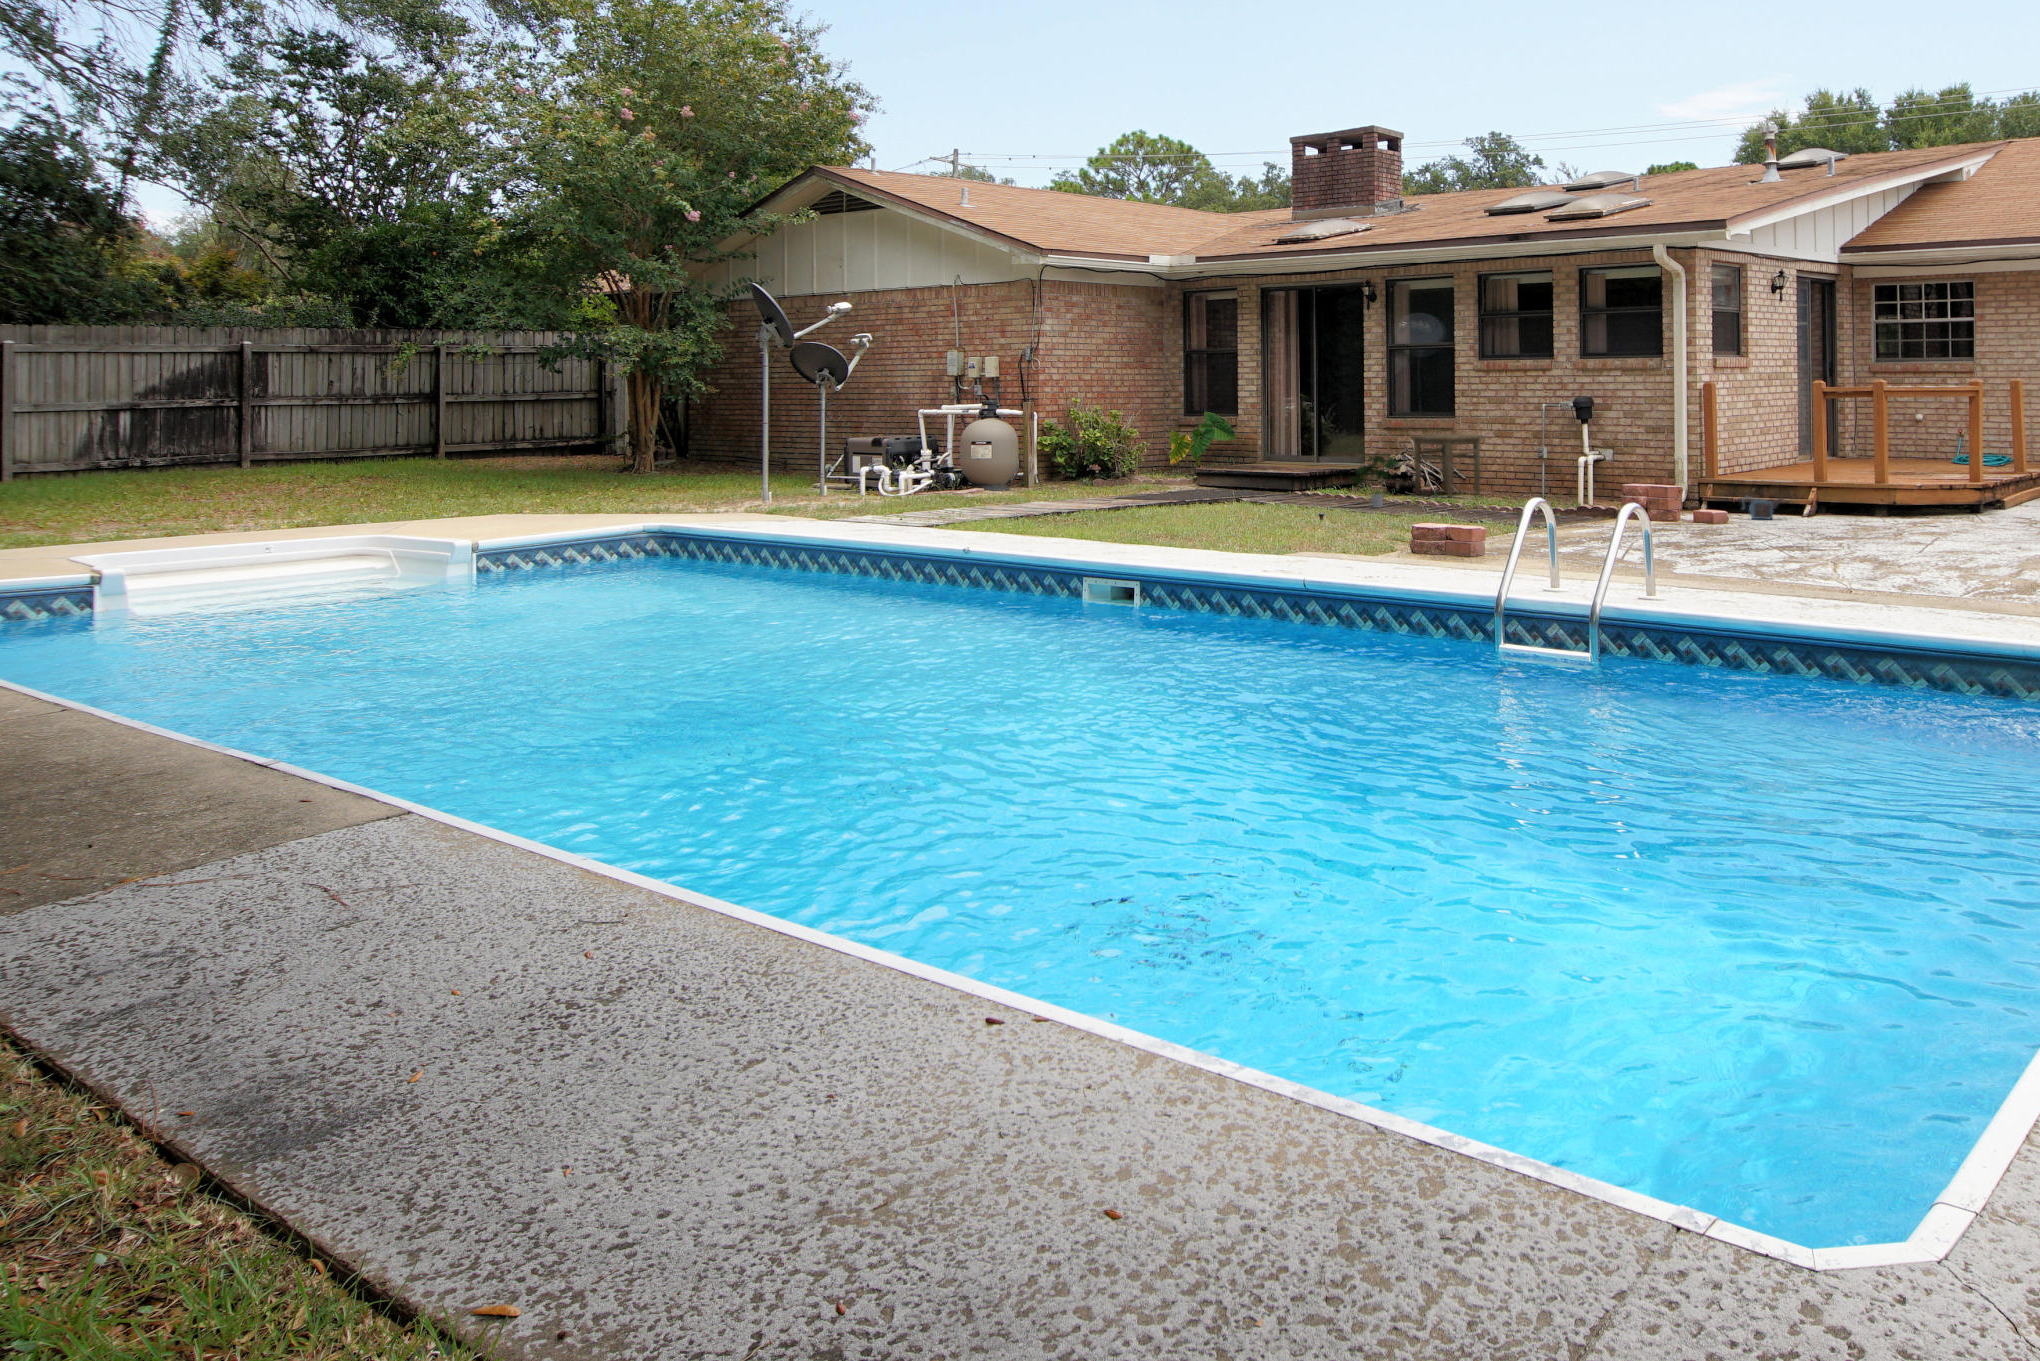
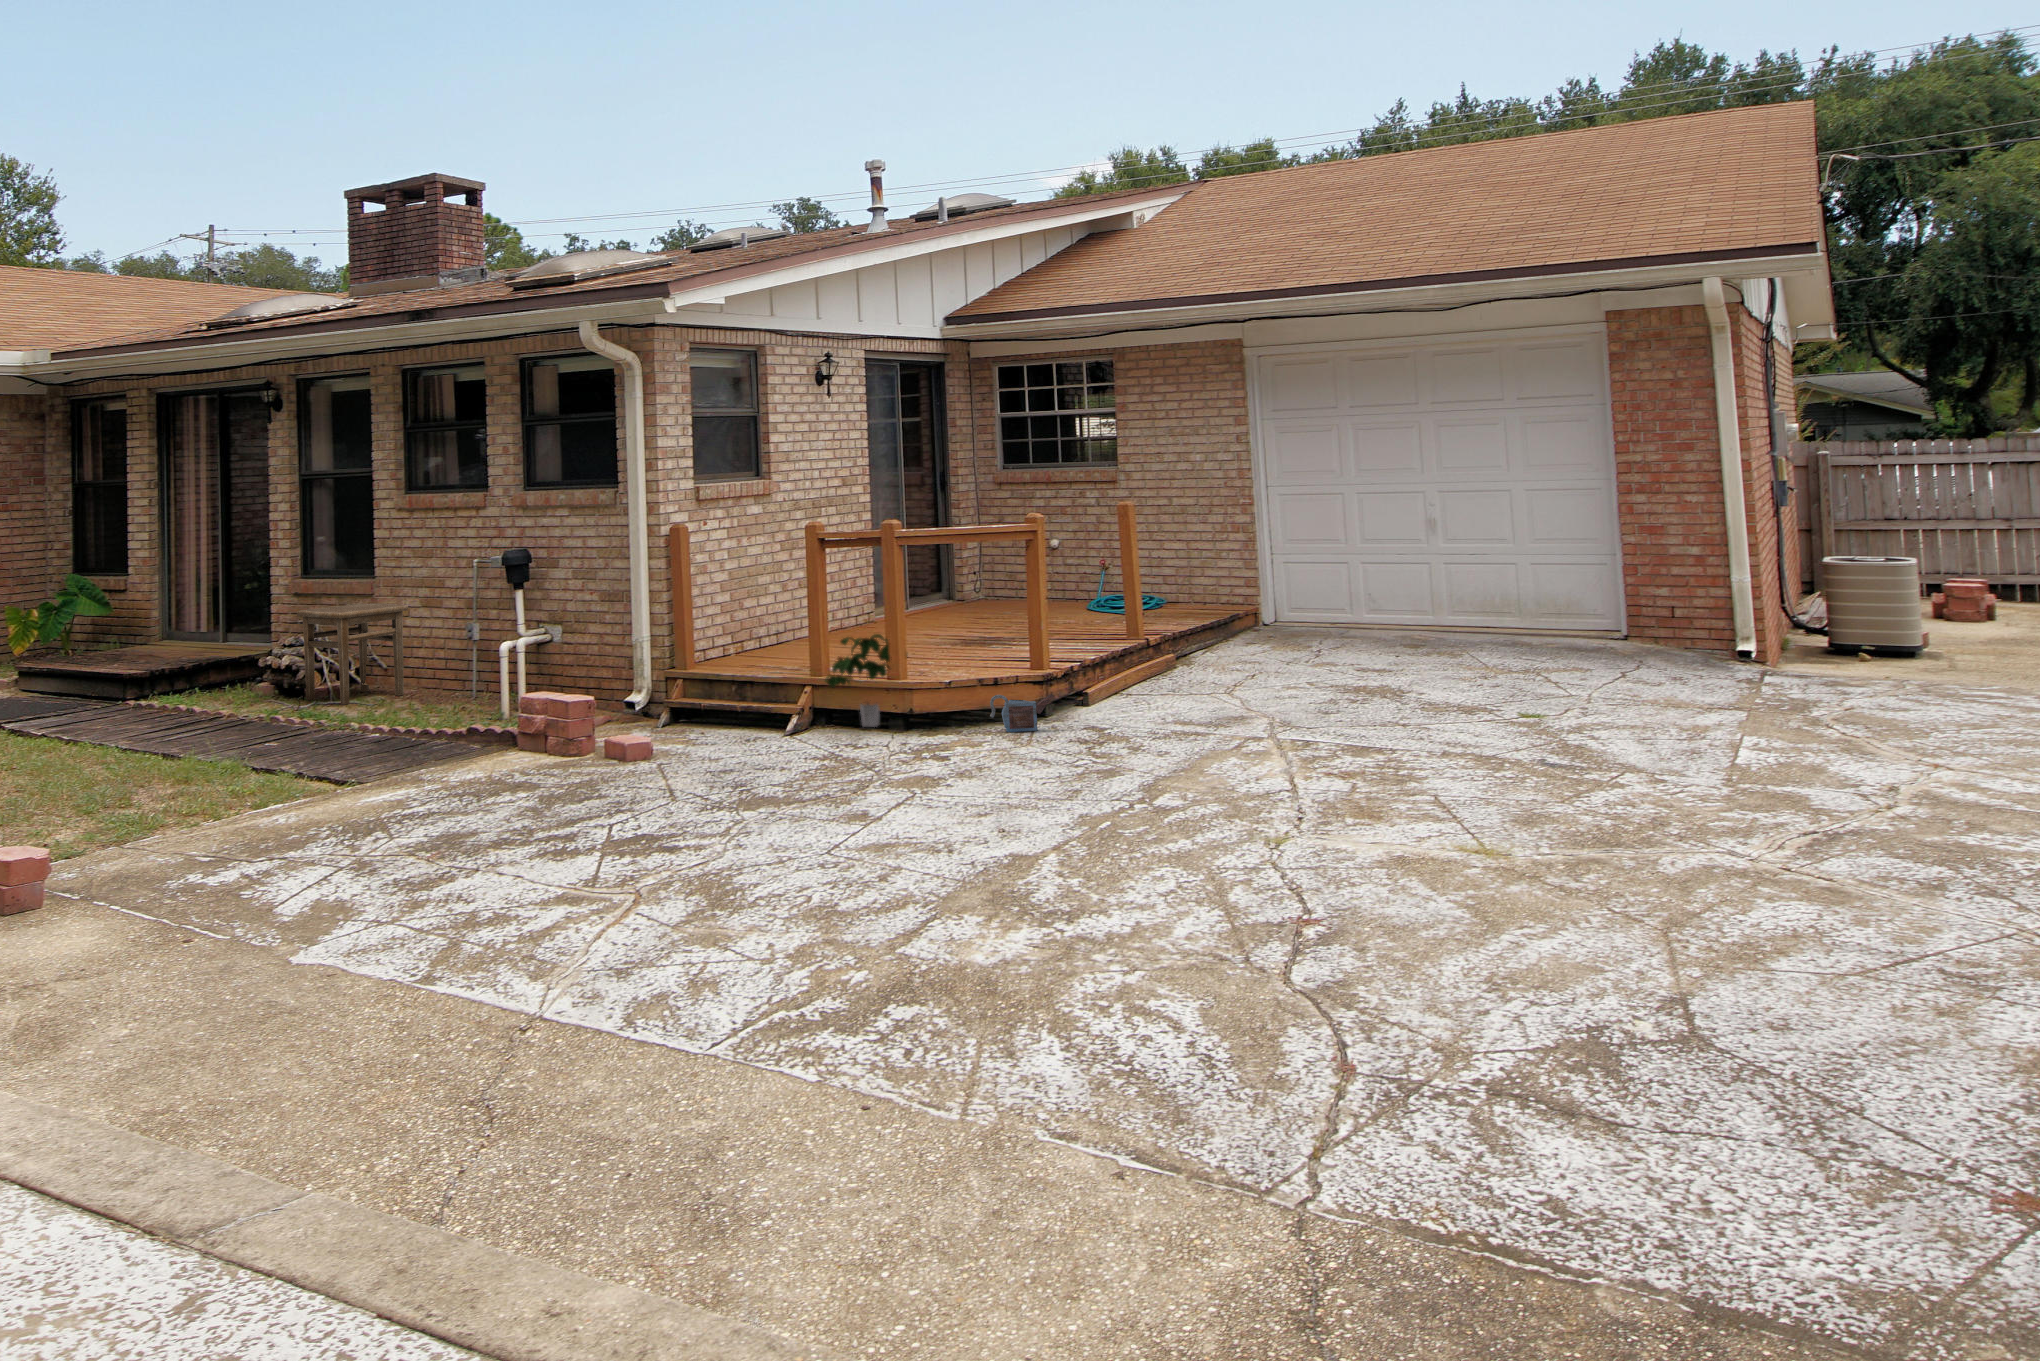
potted plant: present [1352,454,1400,508] -> present [825,634,890,727]
watering can: present [1742,496,1784,519] -> present [990,694,1054,732]

